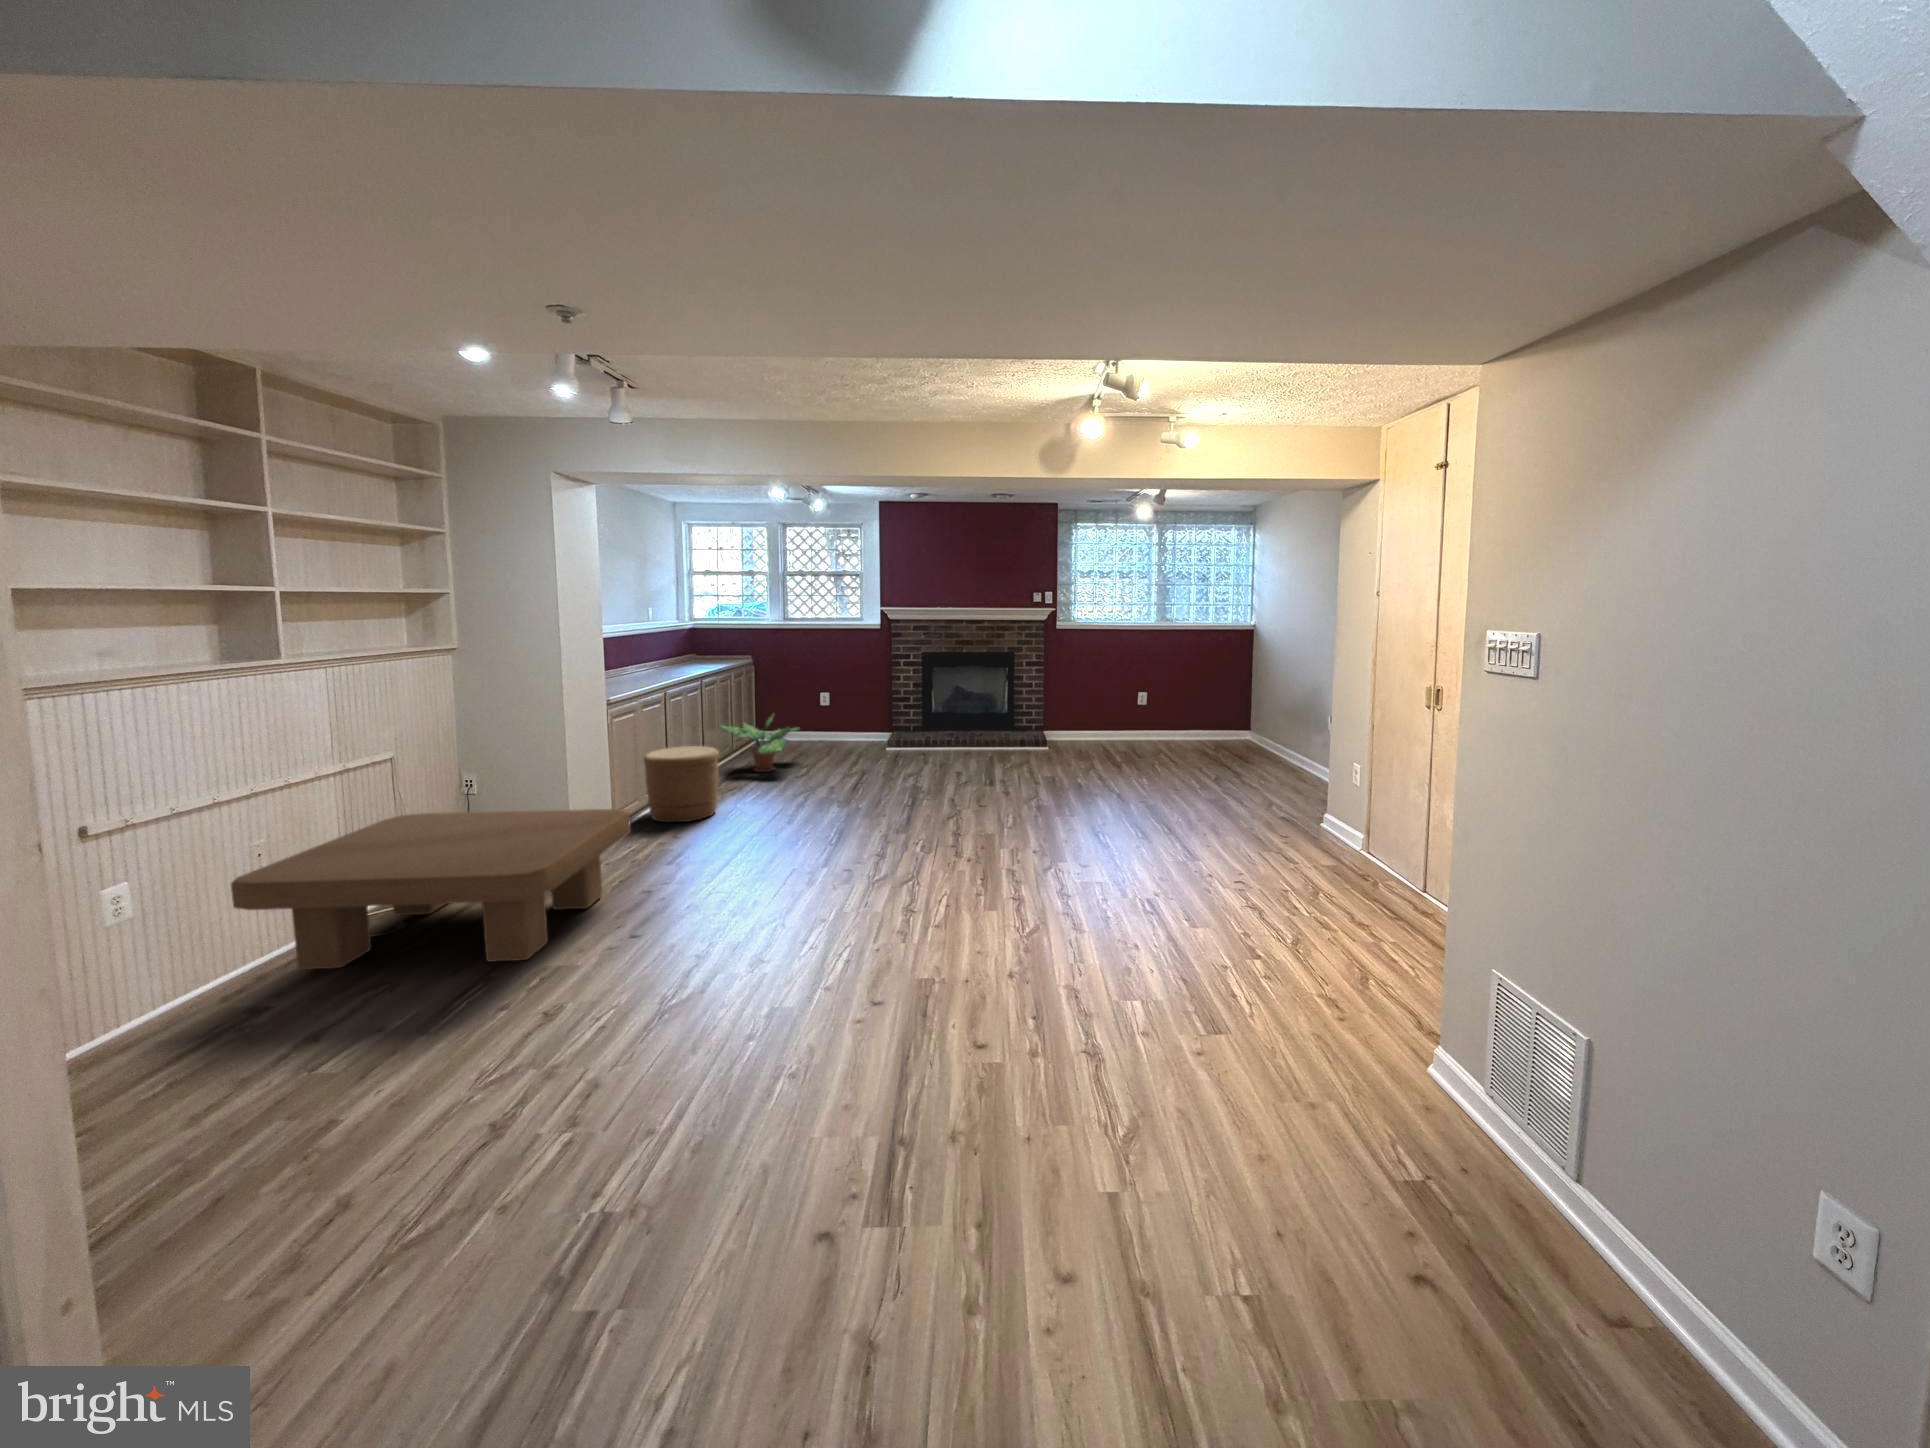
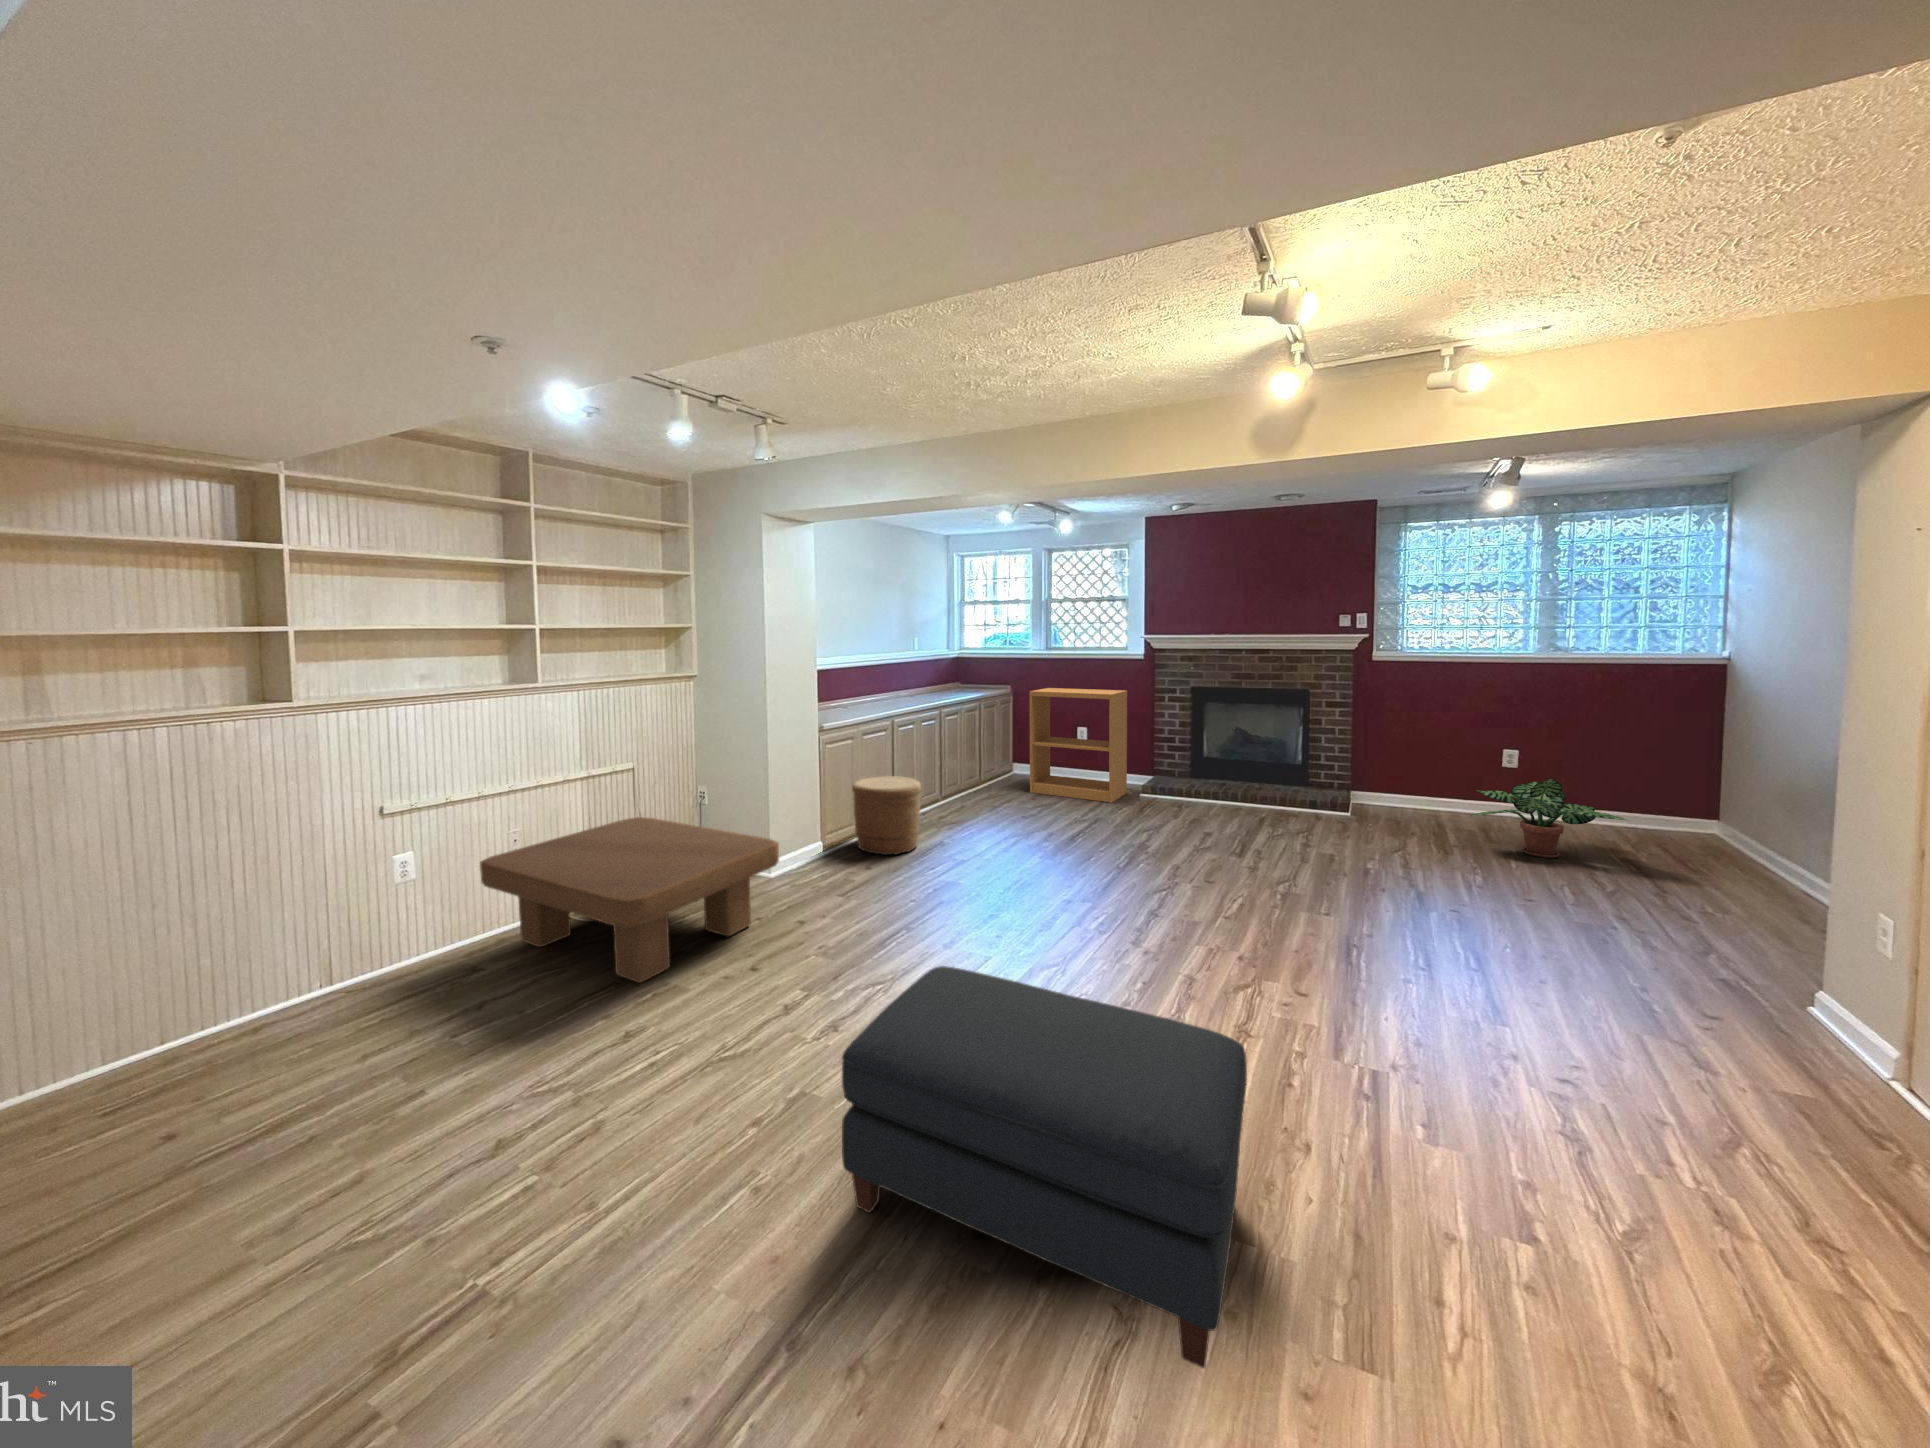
bookshelf: none [785,657,873,756] -> present [1030,688,1127,803]
potted plant: present [721,715,799,772] -> present [1471,778,1626,858]
ottoman: none [859,845,1102,1010] -> present [842,966,1247,1368]

